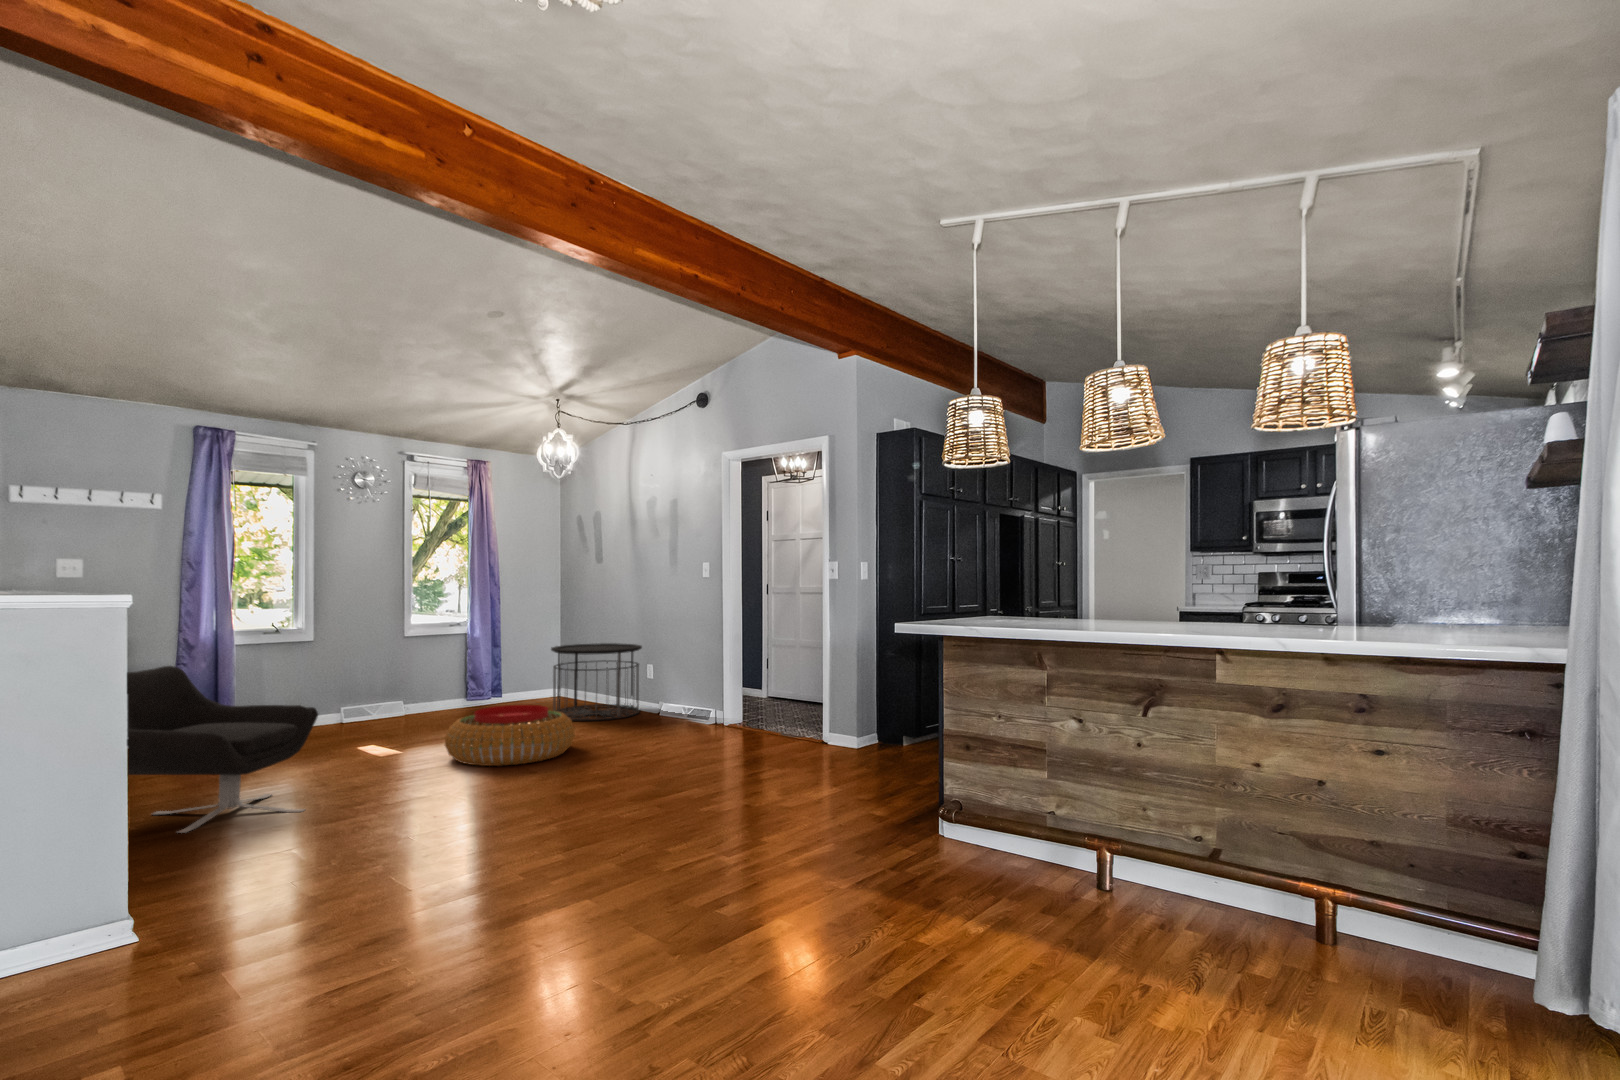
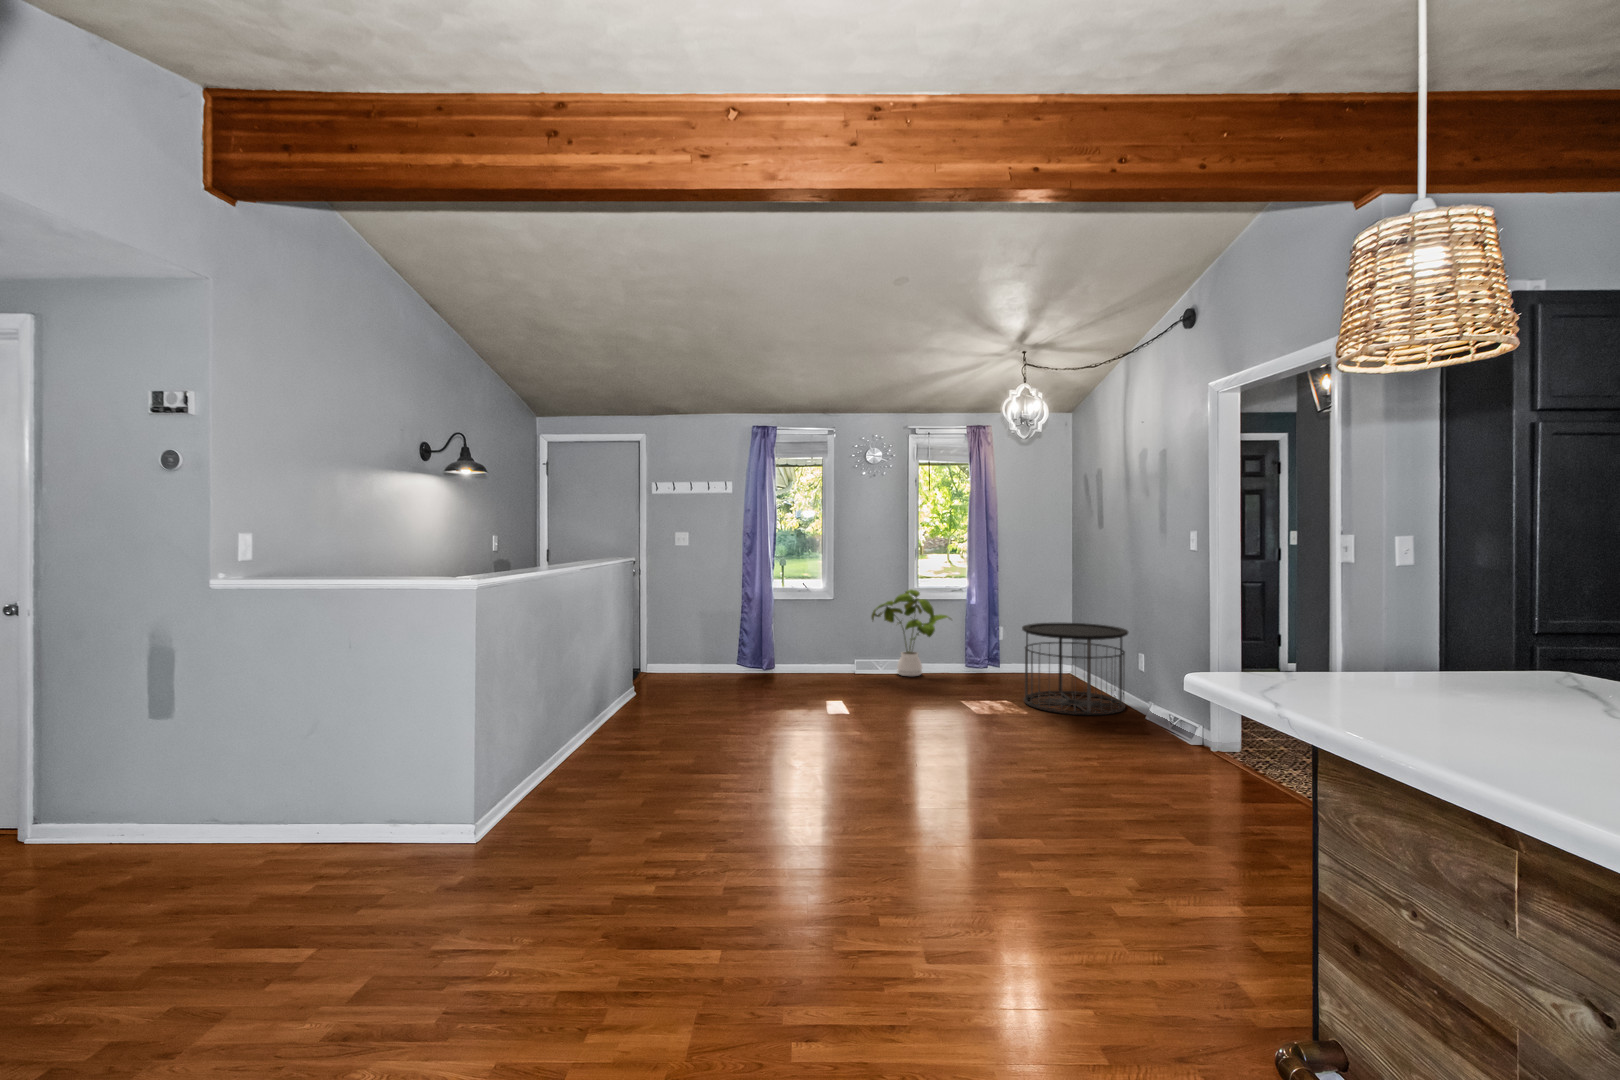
house plant: none [361,623,452,716] -> present [871,589,949,676]
lounge chair: present [127,666,318,833] -> none [584,624,744,763]
pouf: present [445,705,575,766] -> none [863,687,991,755]

